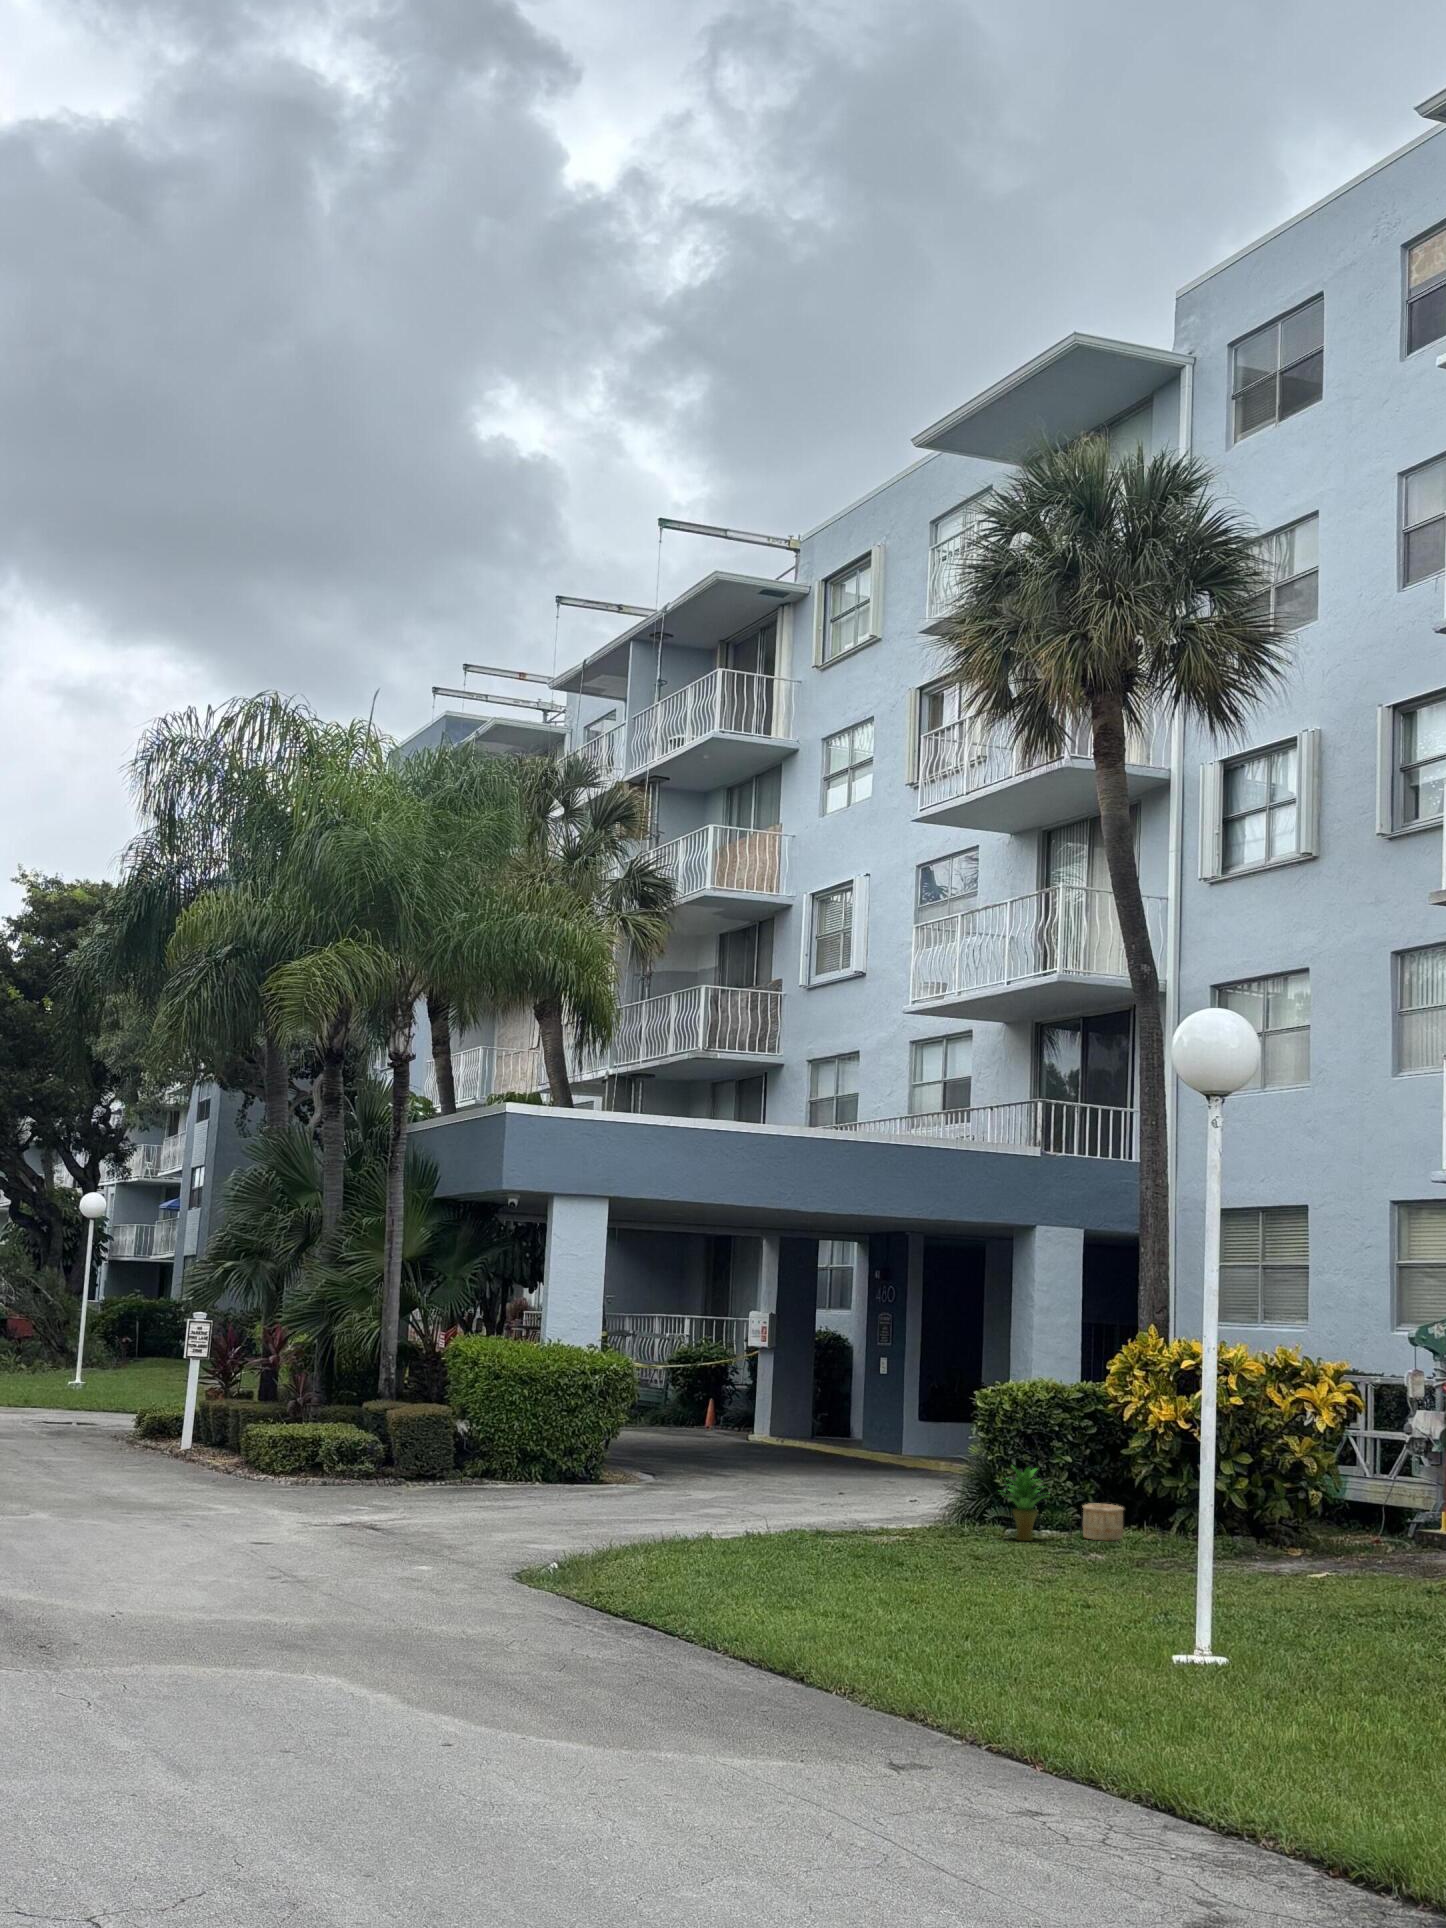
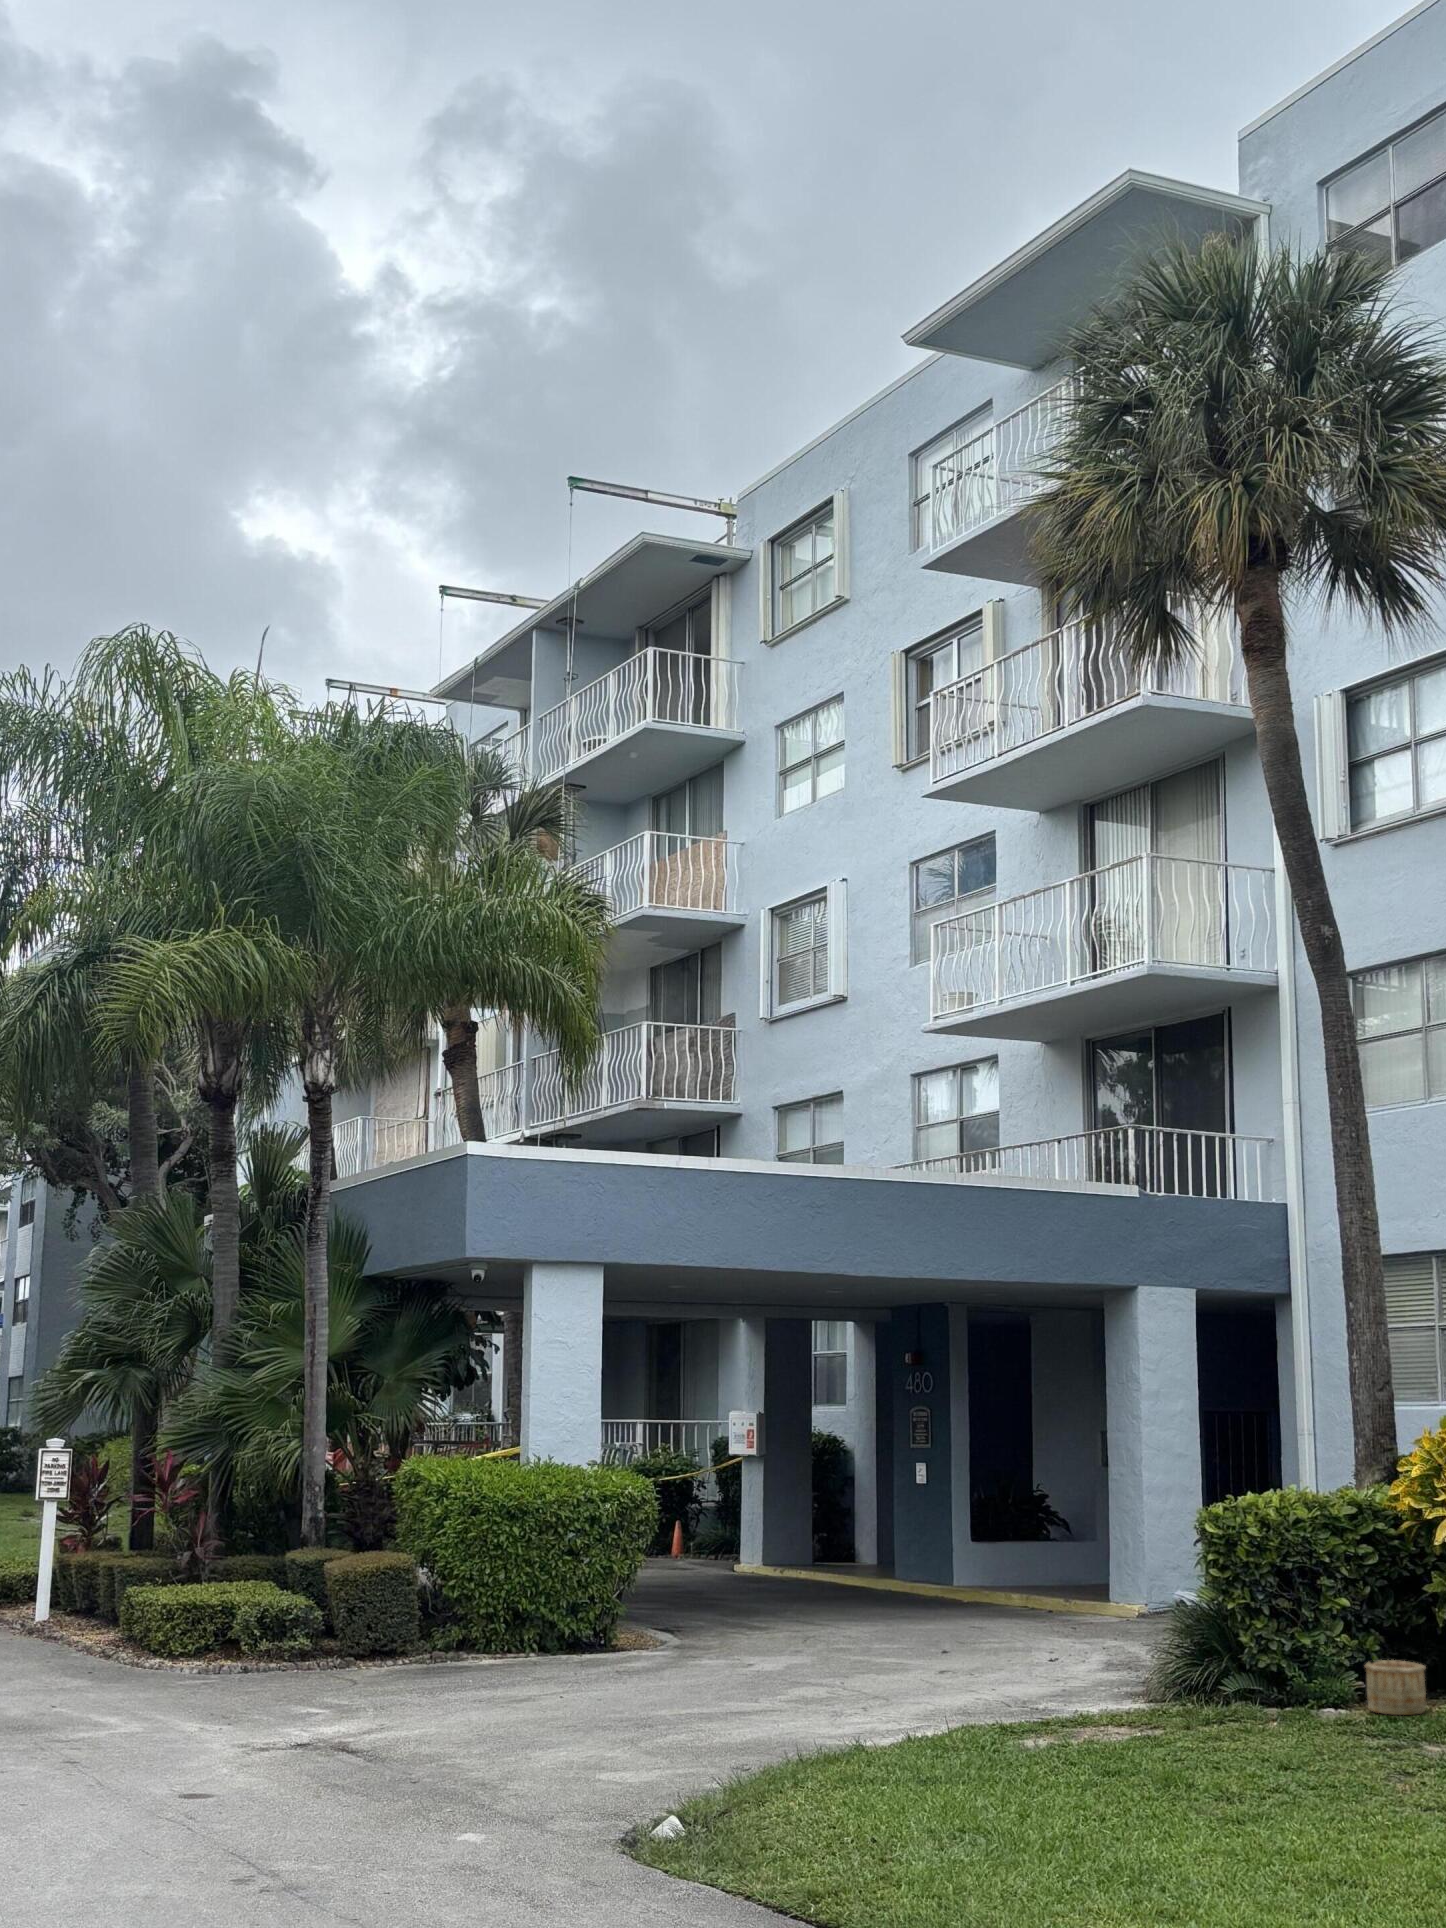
potted plant: present [1007,1467,1043,1541] -> none [1251,1612,1331,1722]

